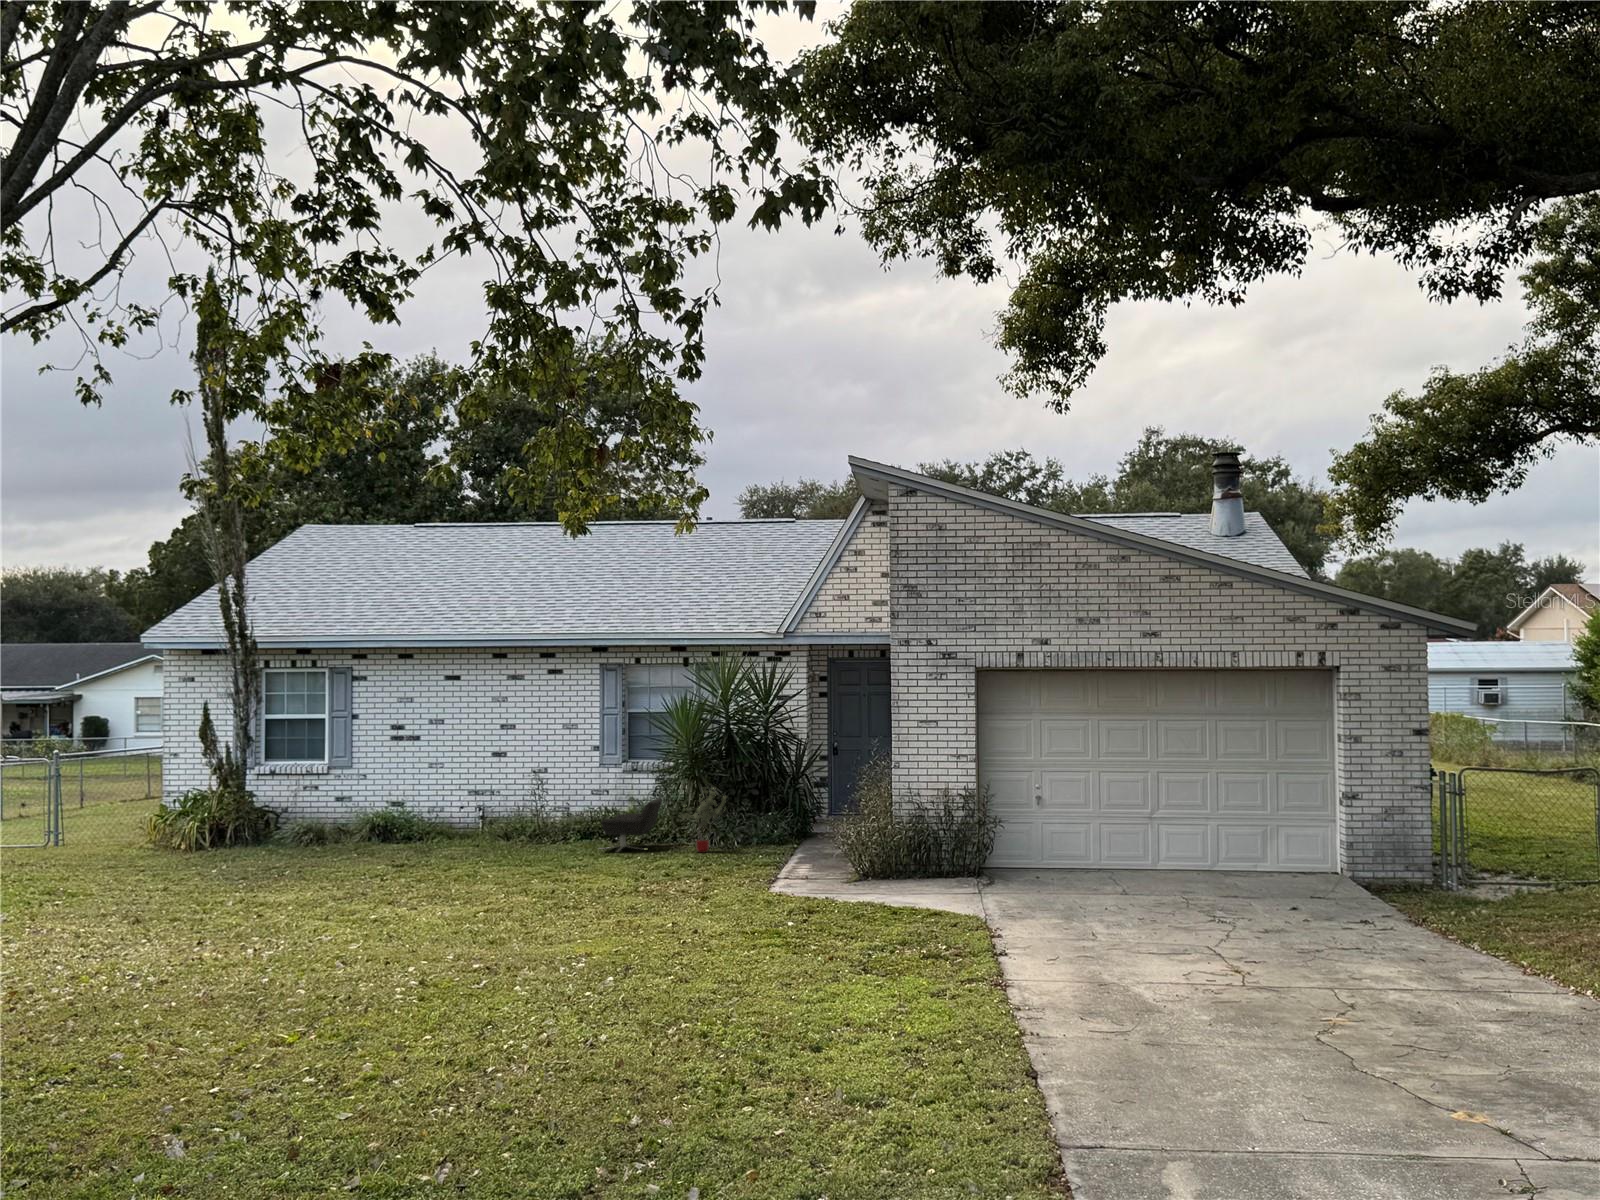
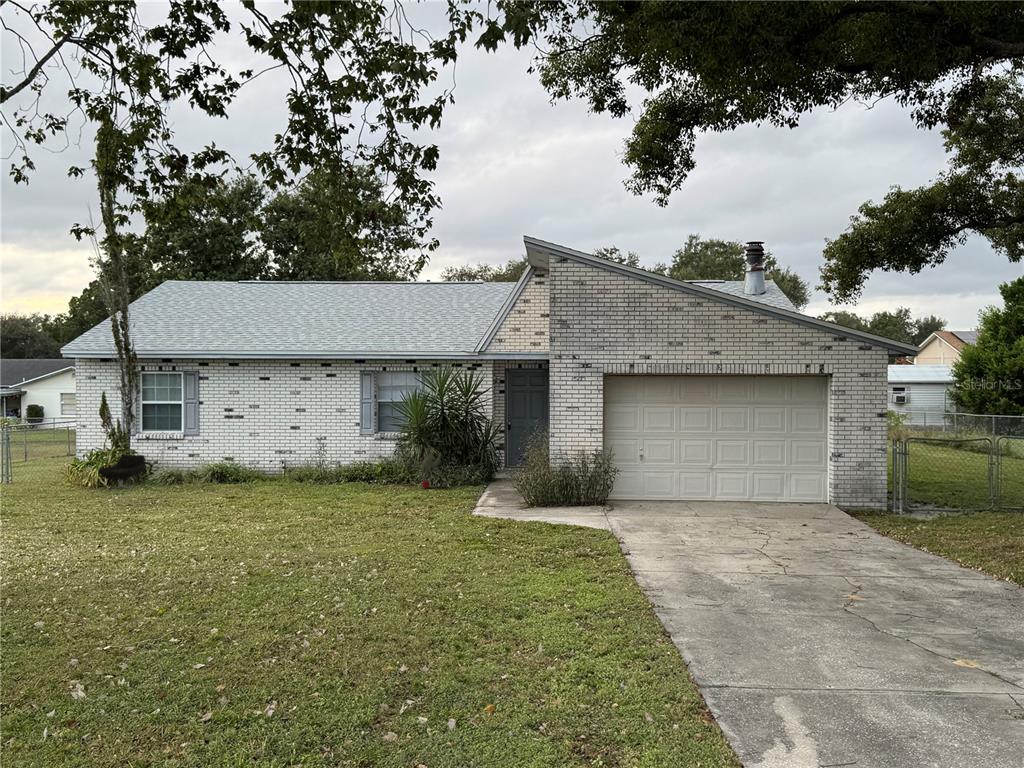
lounge chair: present [601,799,662,852] -> present [98,455,146,488]

